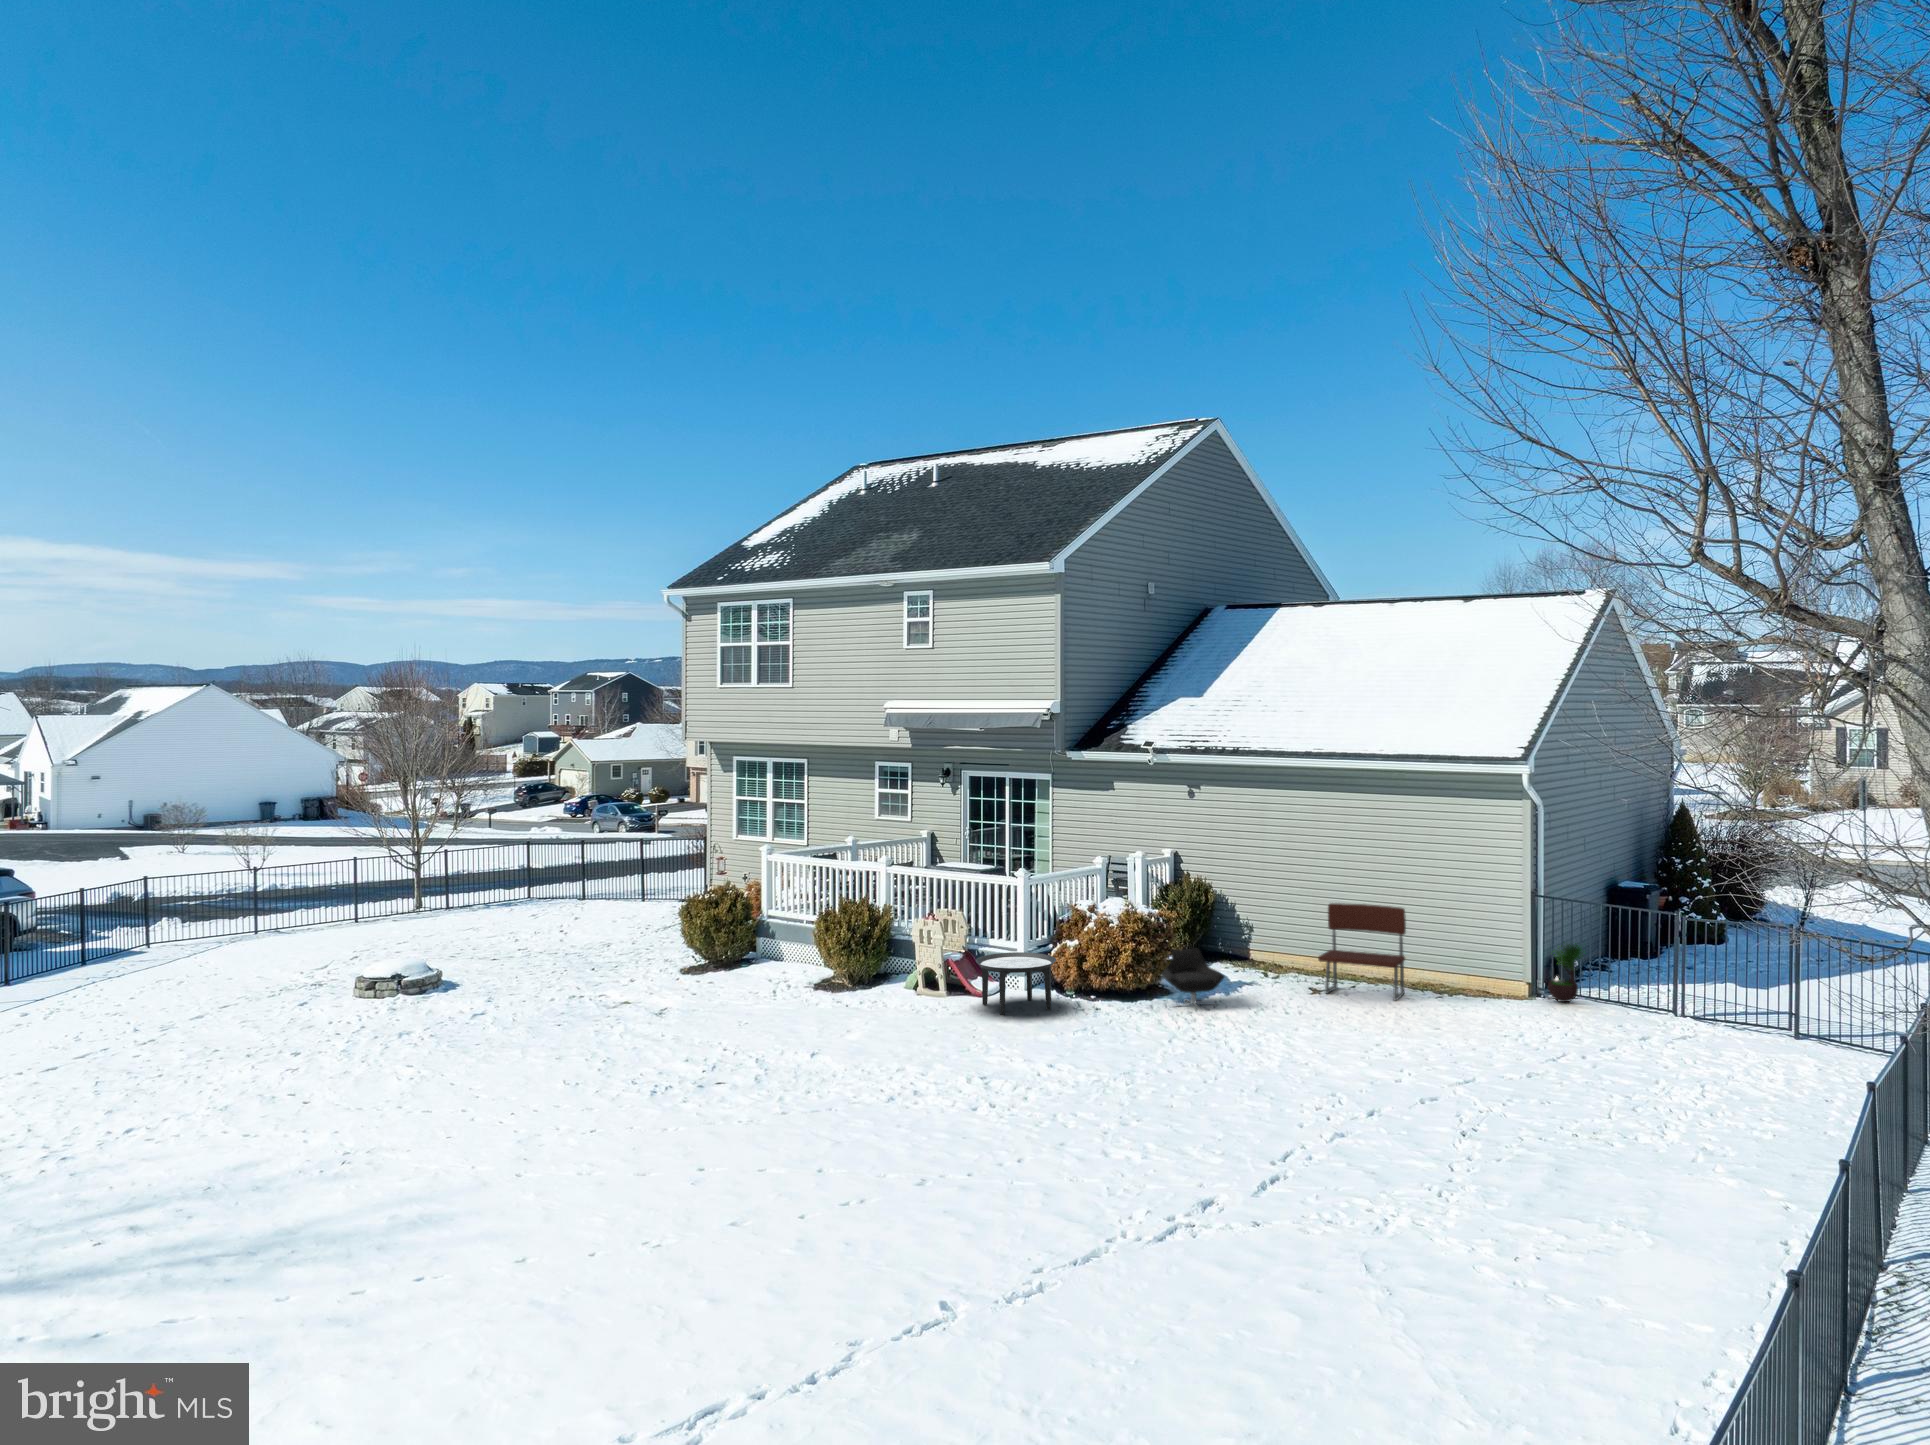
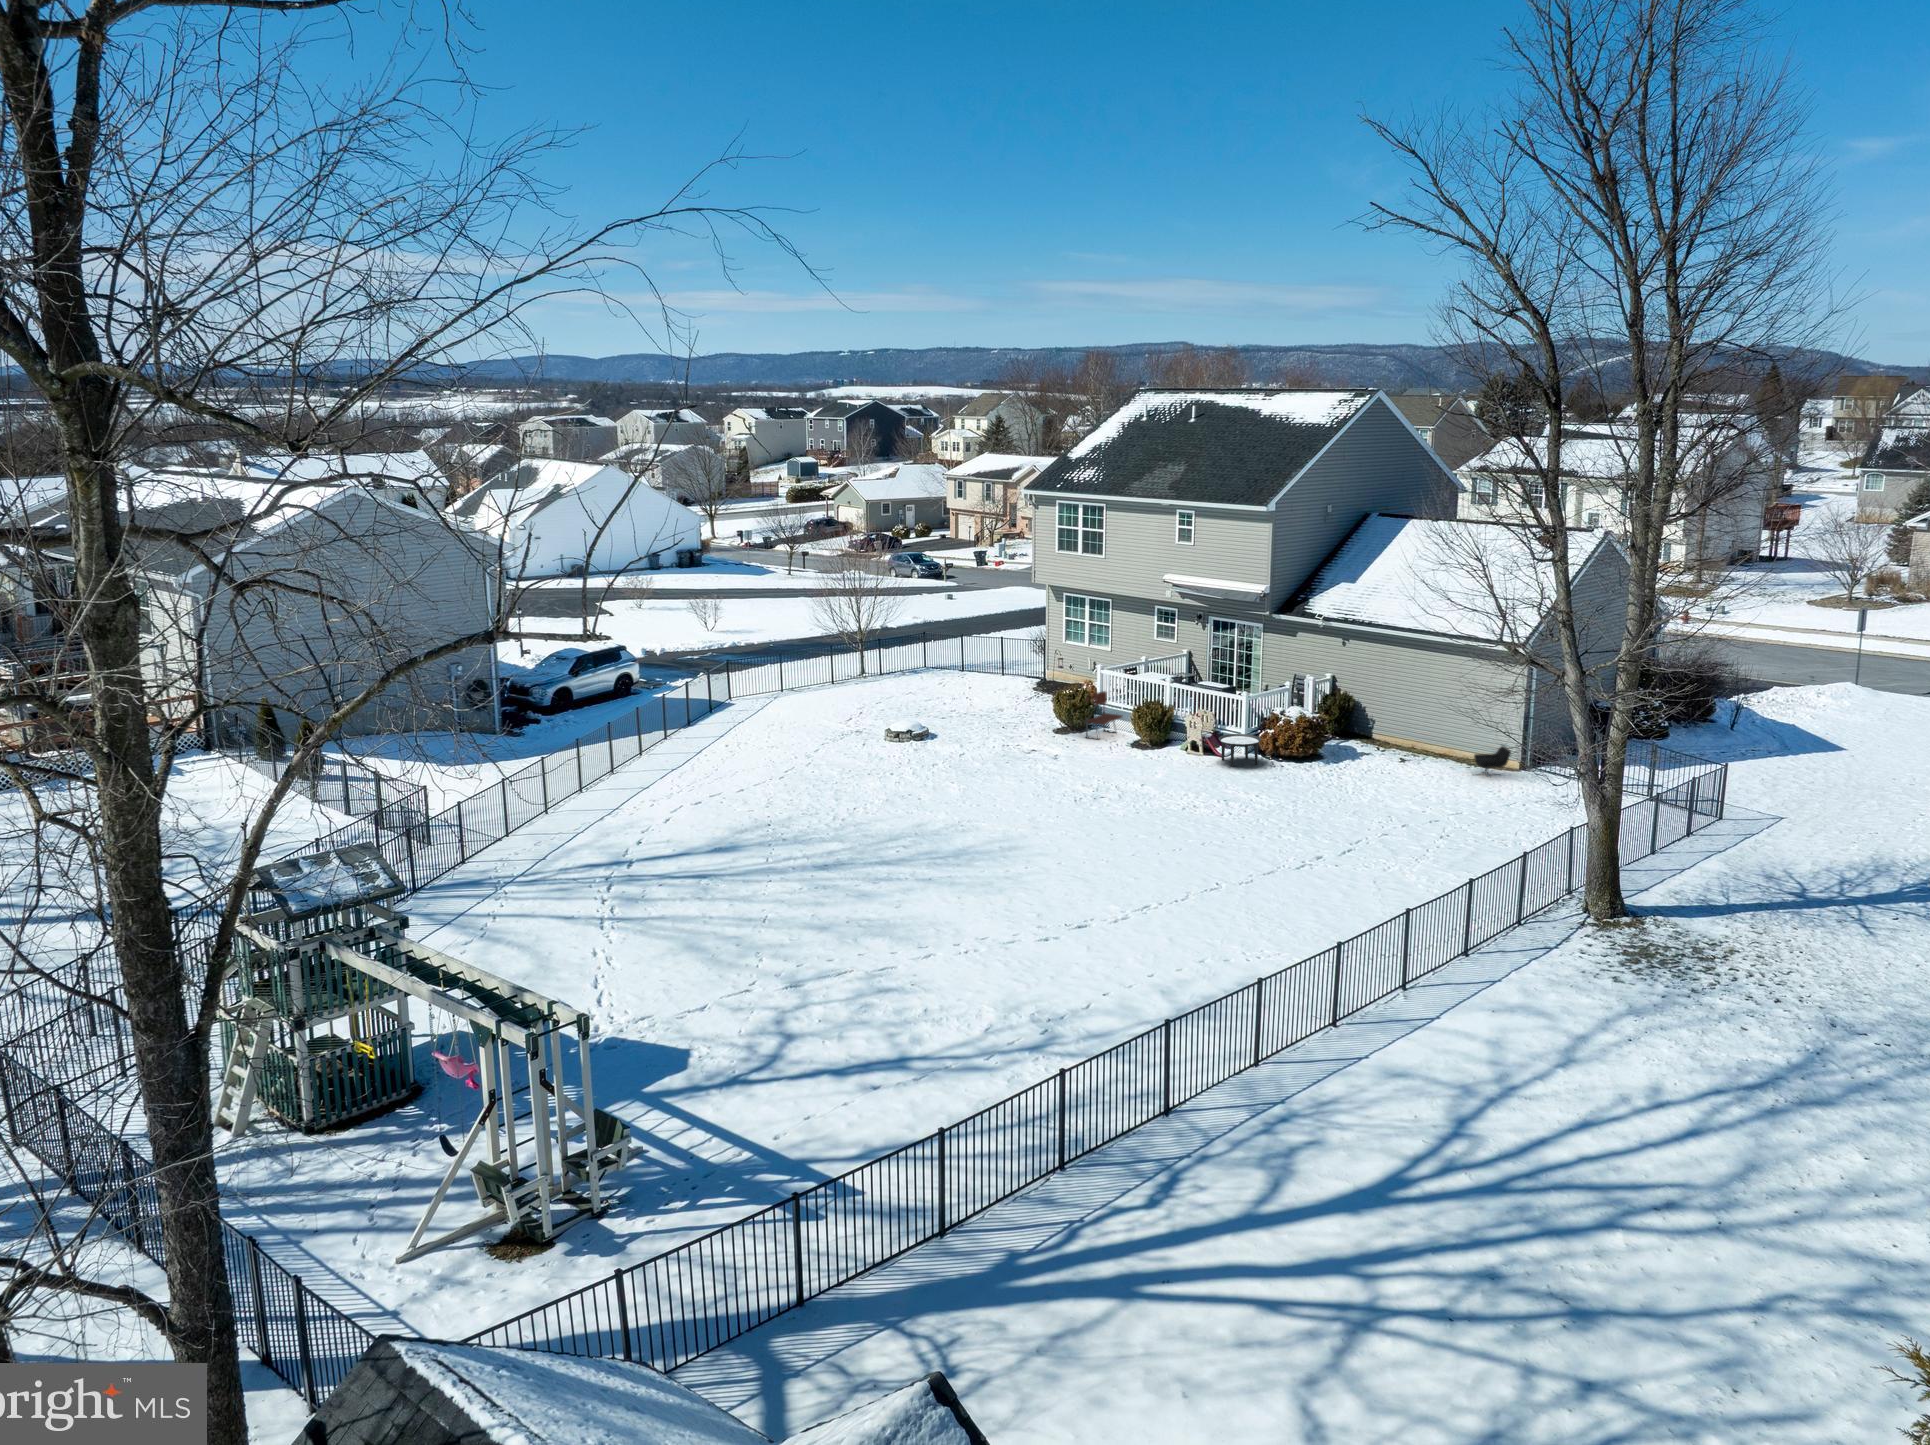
bench: present [1318,903,1406,1000] -> present [1085,691,1122,740]
potted tree: present [1548,943,1583,1002] -> none [1530,740,1553,772]
lounge chair: present [1162,948,1224,1010] -> present [1474,746,1511,775]

